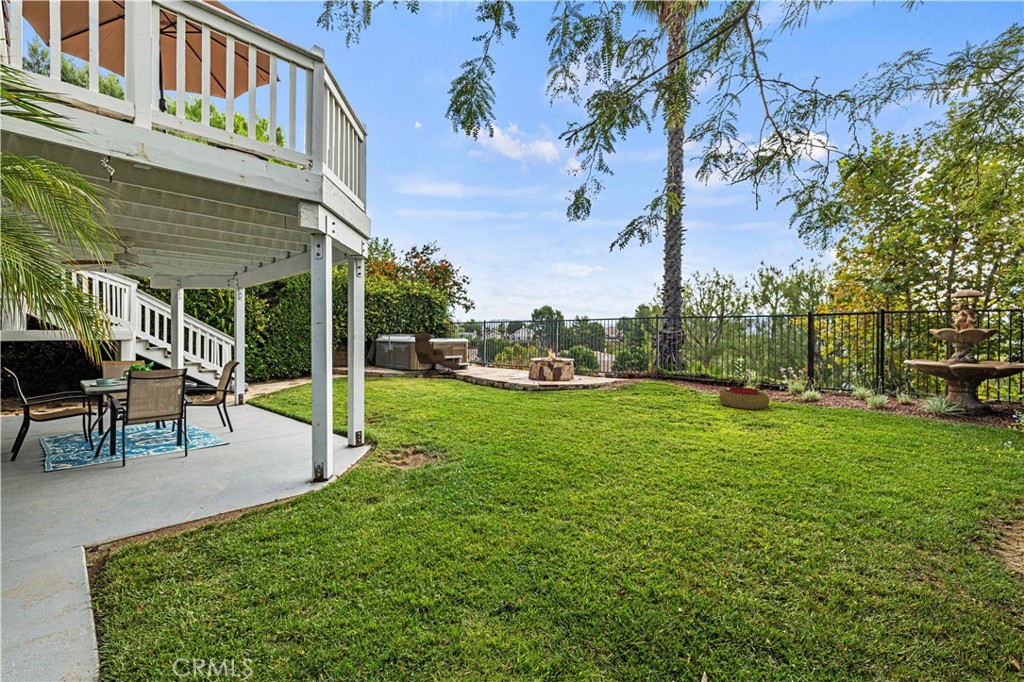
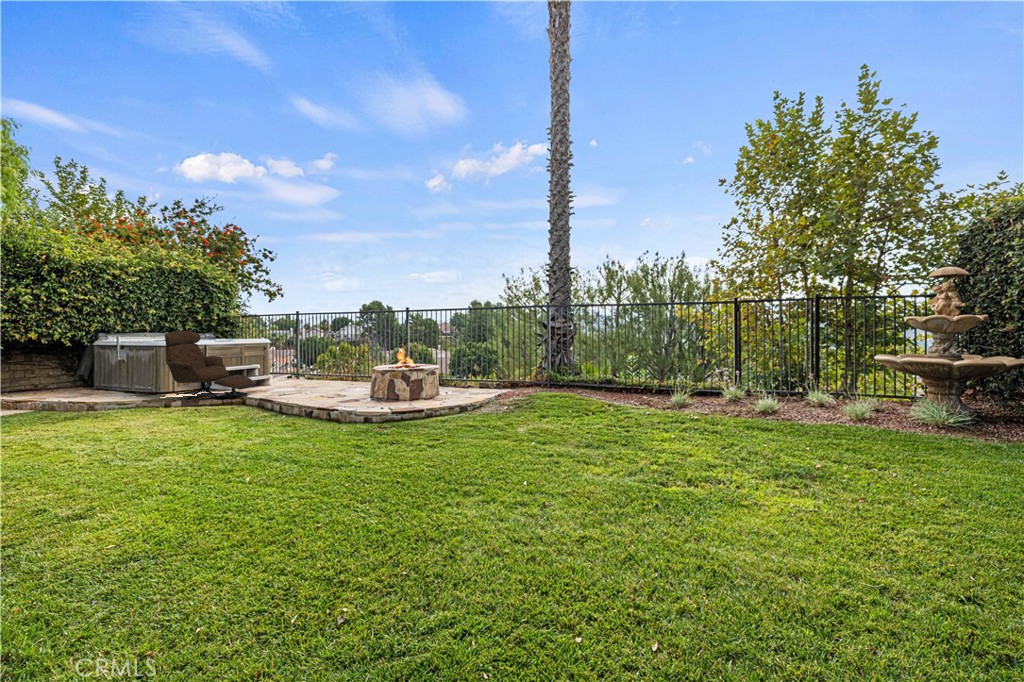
pouf: present [719,387,769,409] -> none [653,400,717,432]

